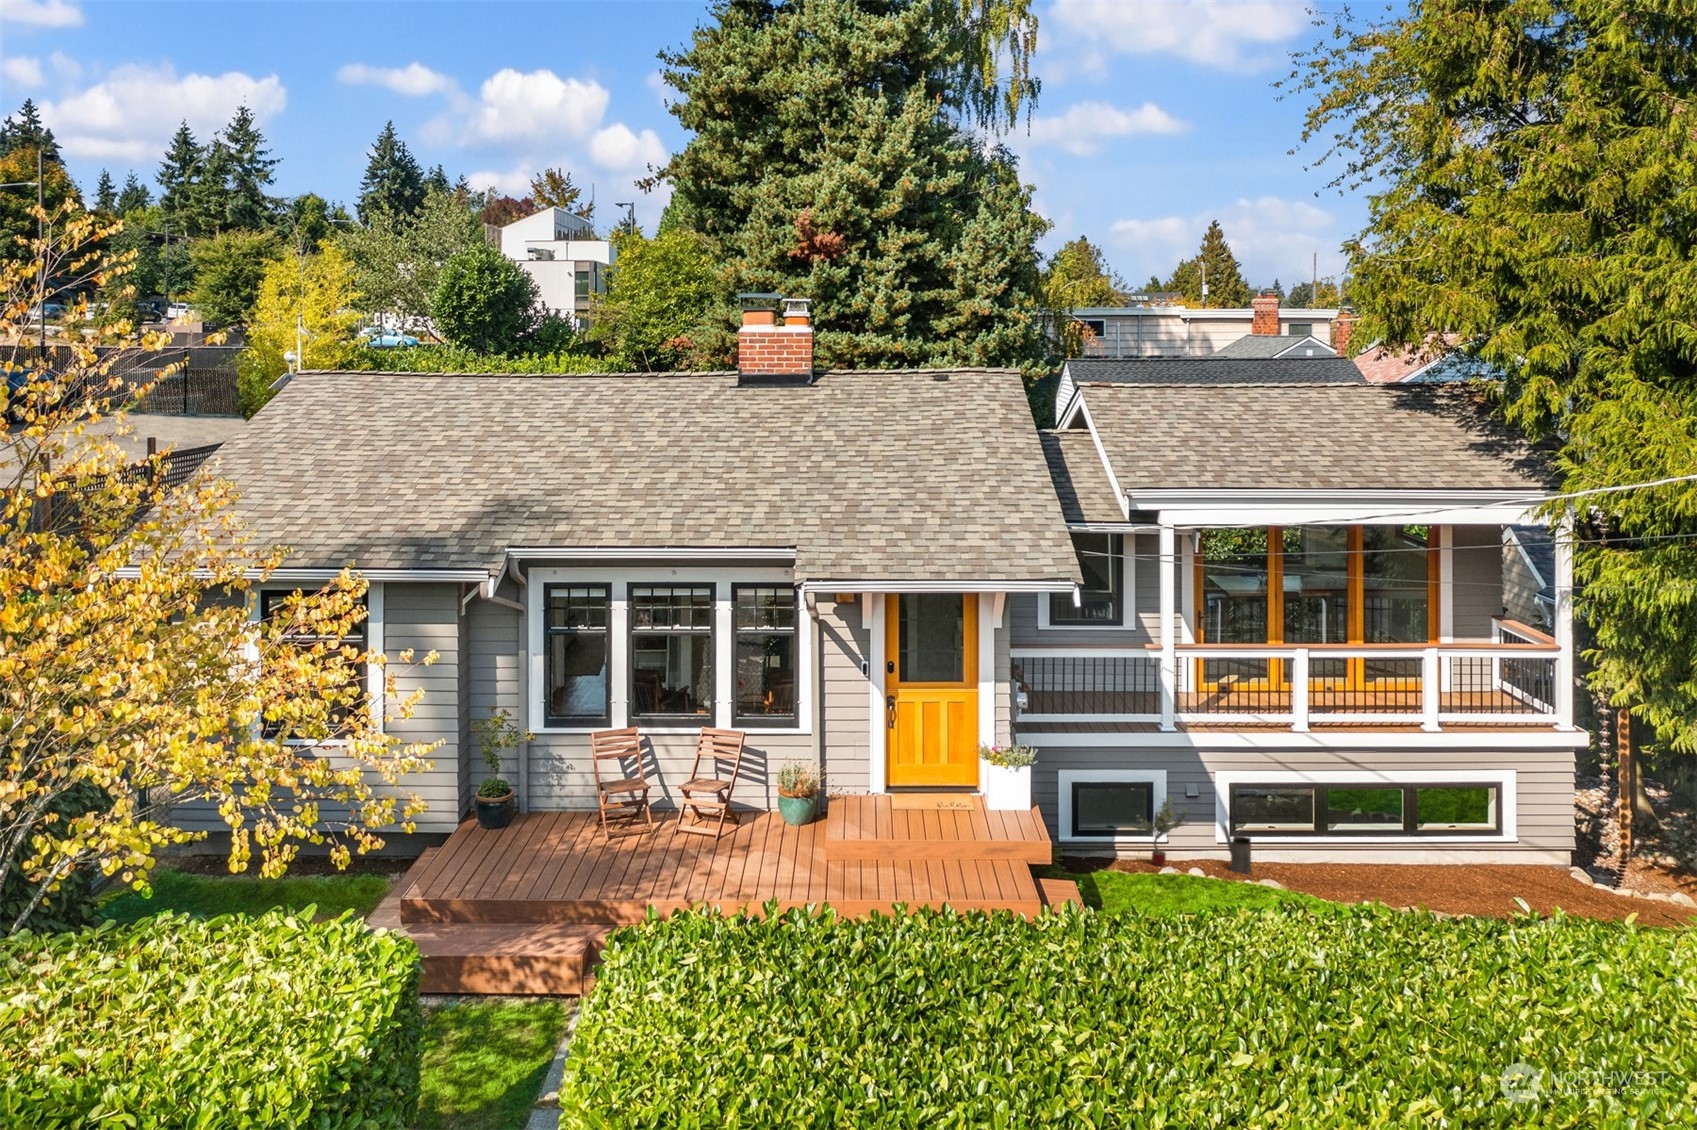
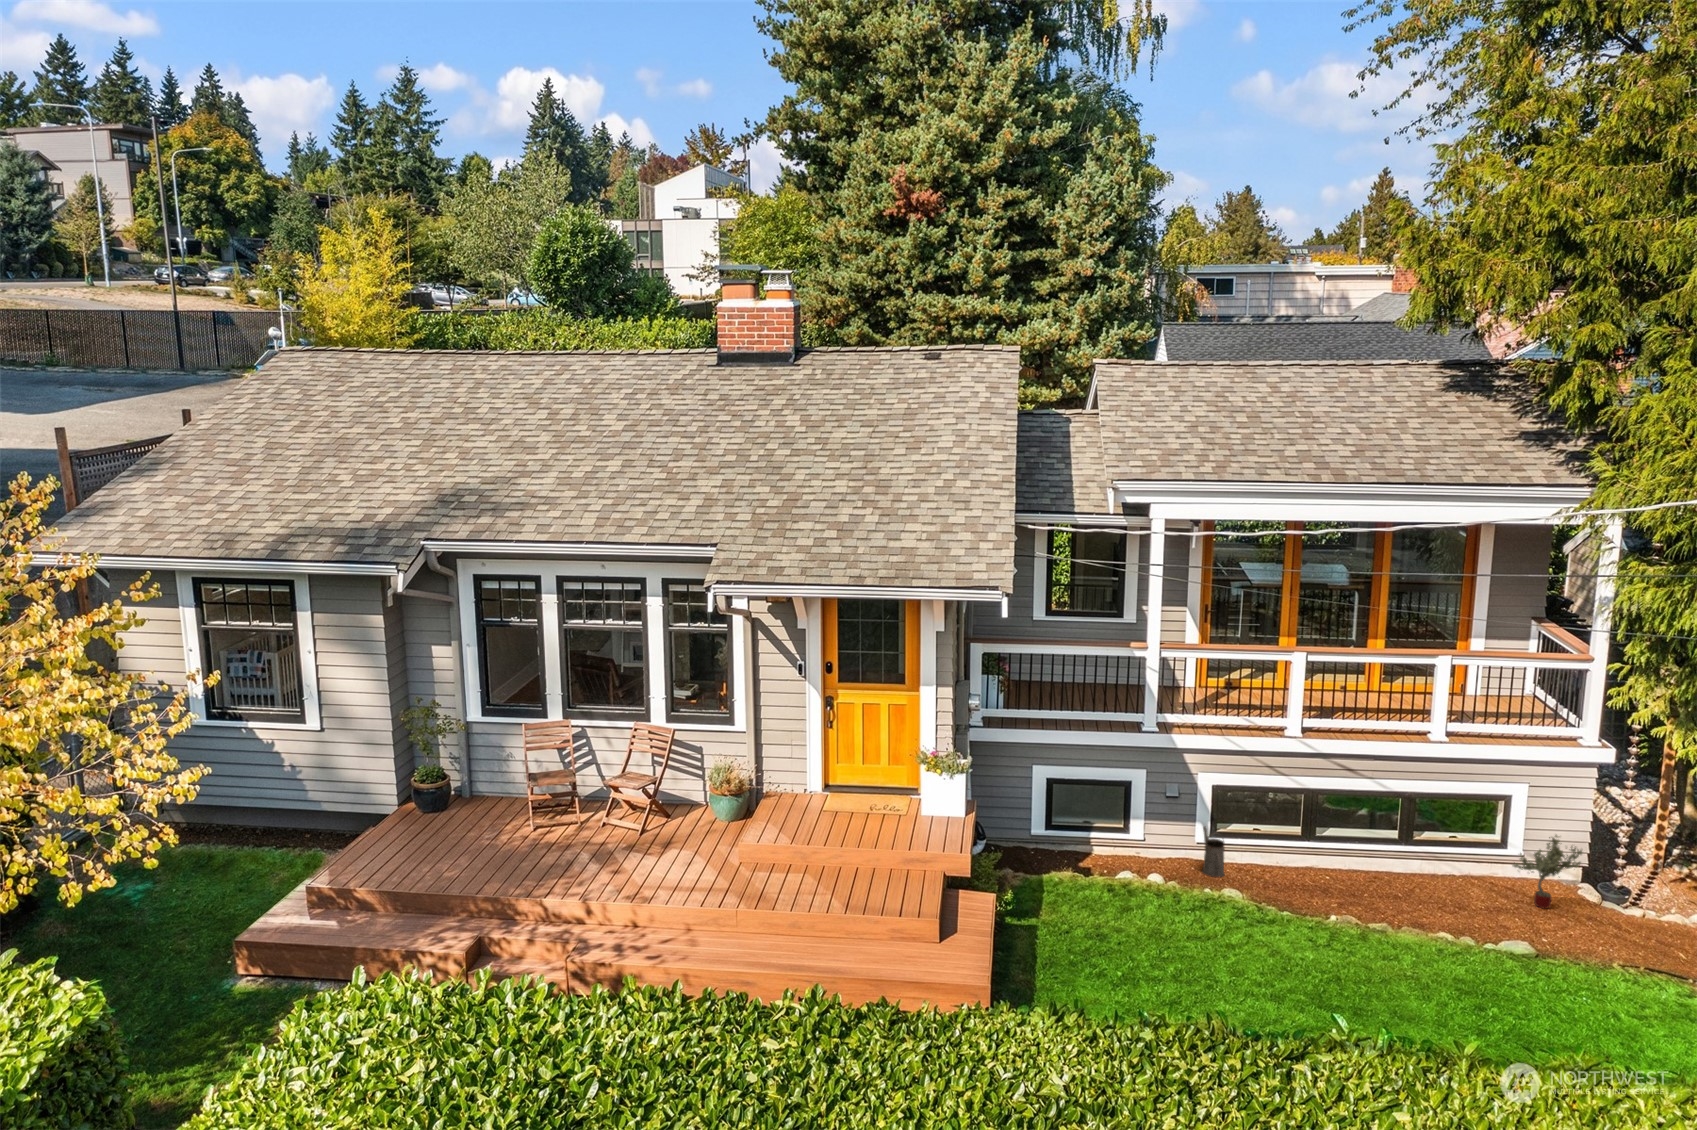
potted tree: present [1131,798,1189,866] -> present [1513,835,1582,909]

